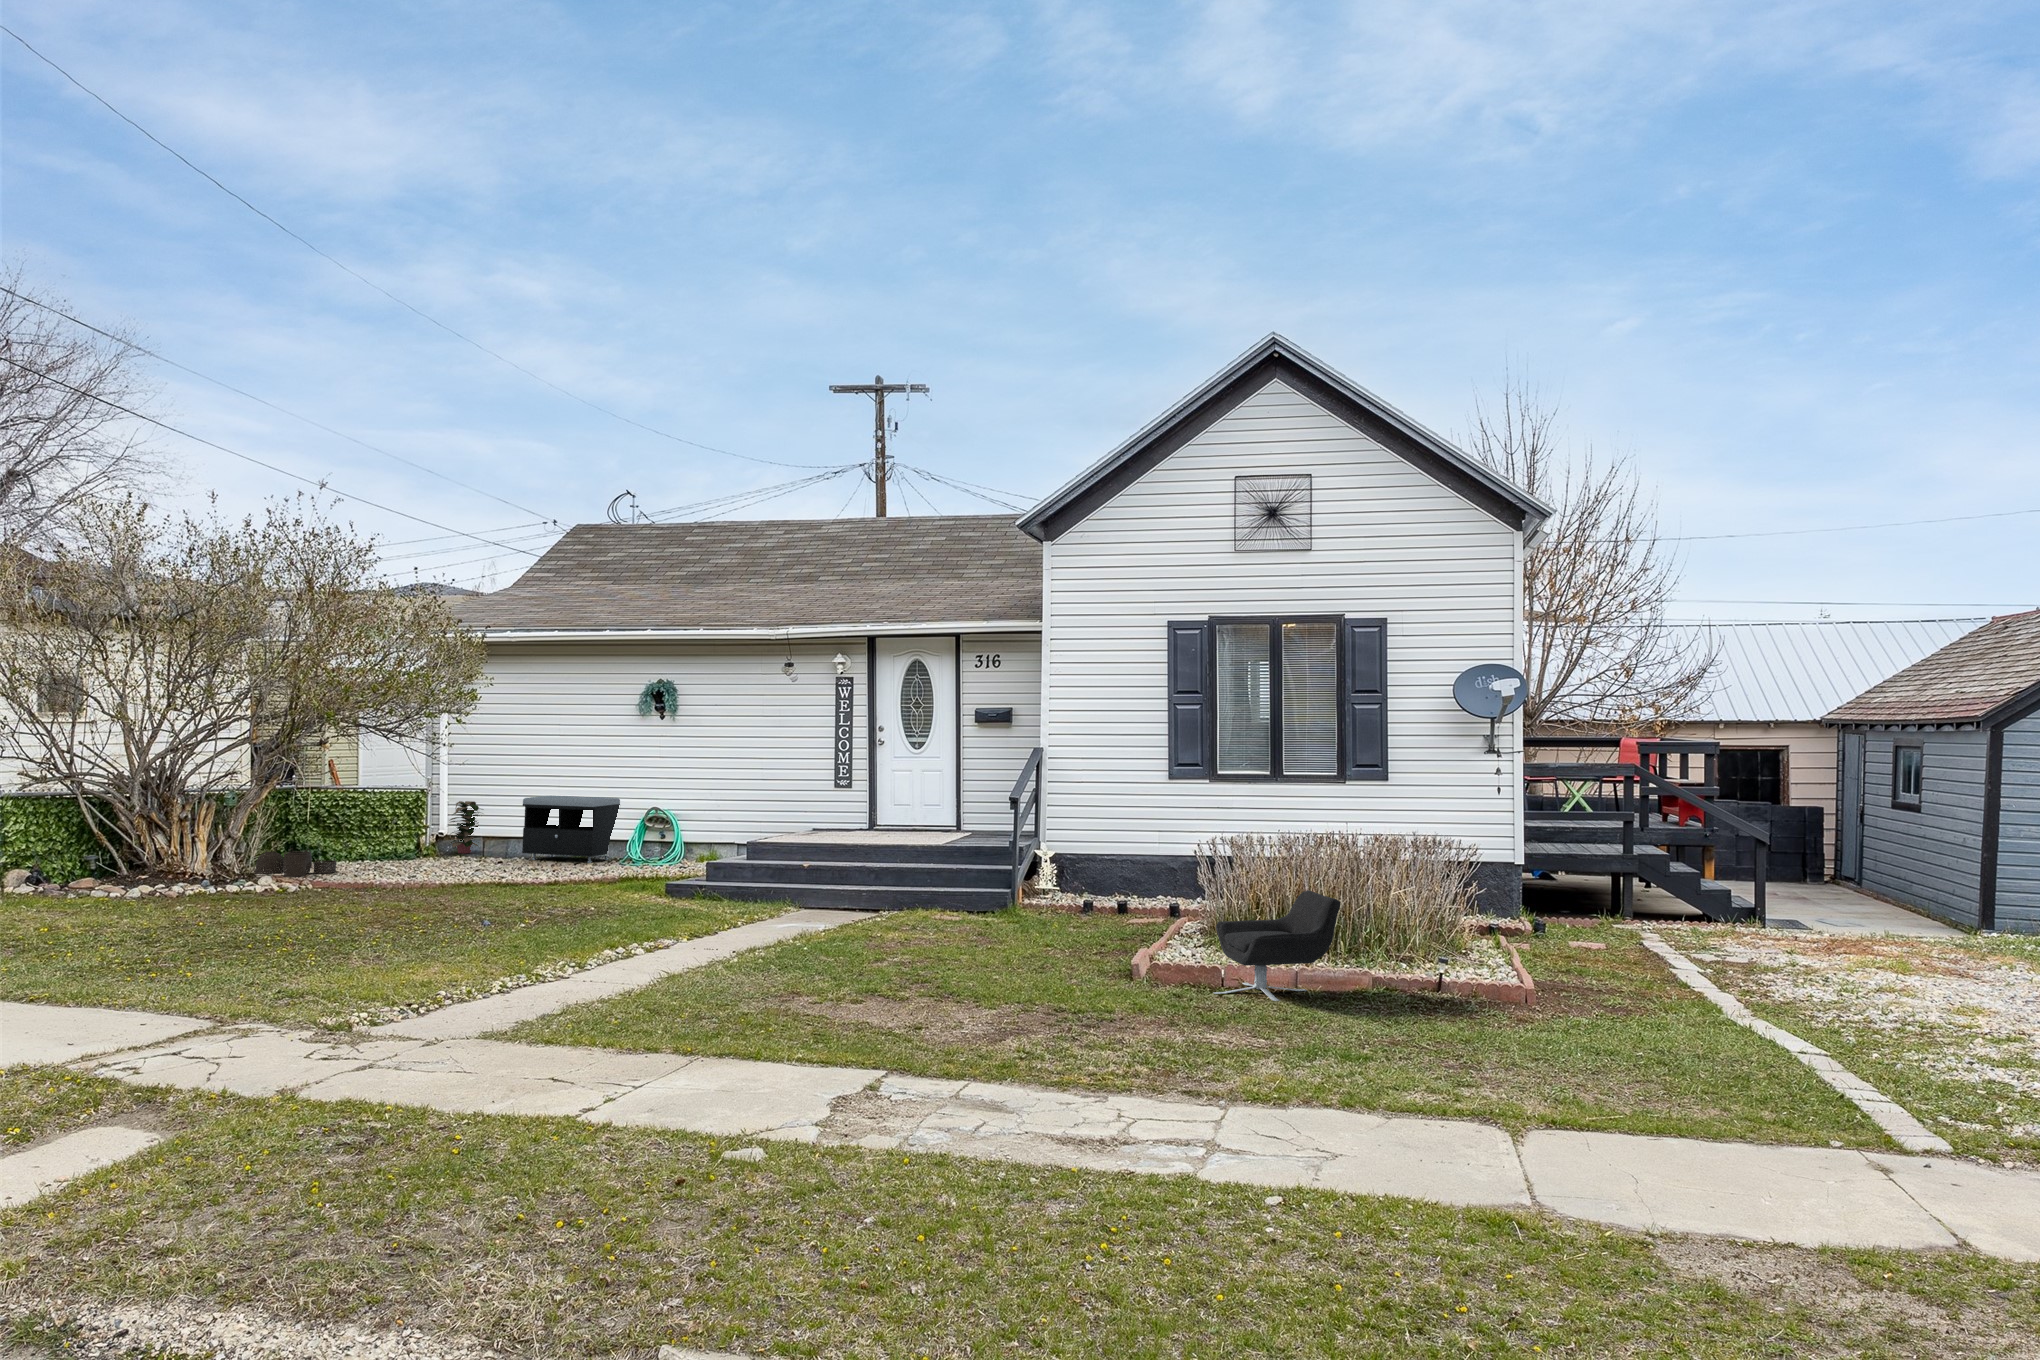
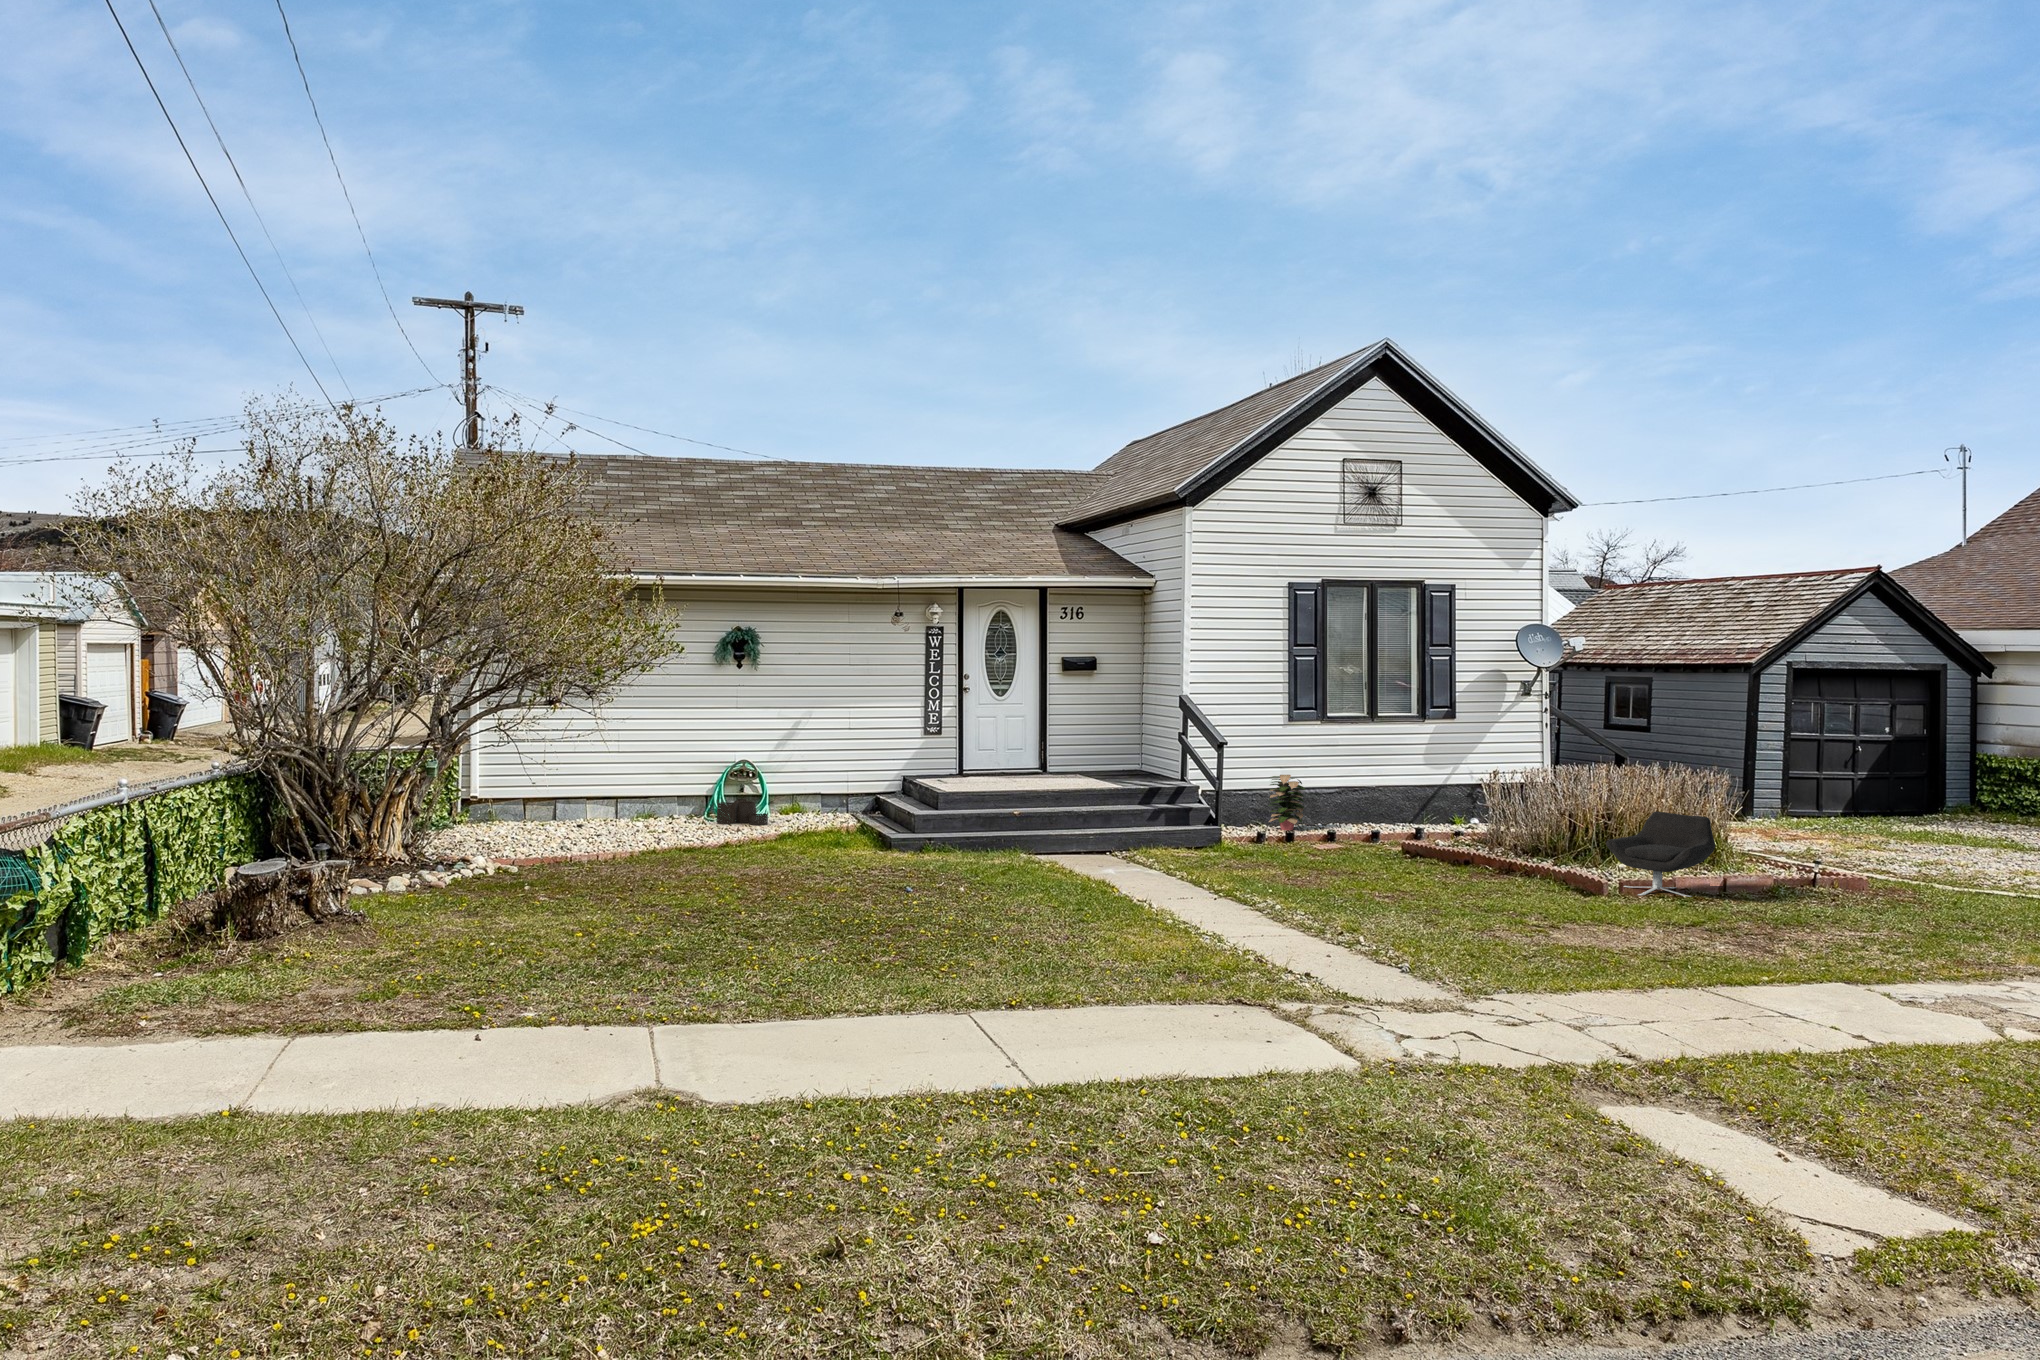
storage bench: present [522,796,620,863] -> none [598,753,689,823]
decorative plant: present [449,801,483,854] -> present [1268,775,1305,830]
woven basket: present [255,848,336,877] -> present [717,798,768,825]

